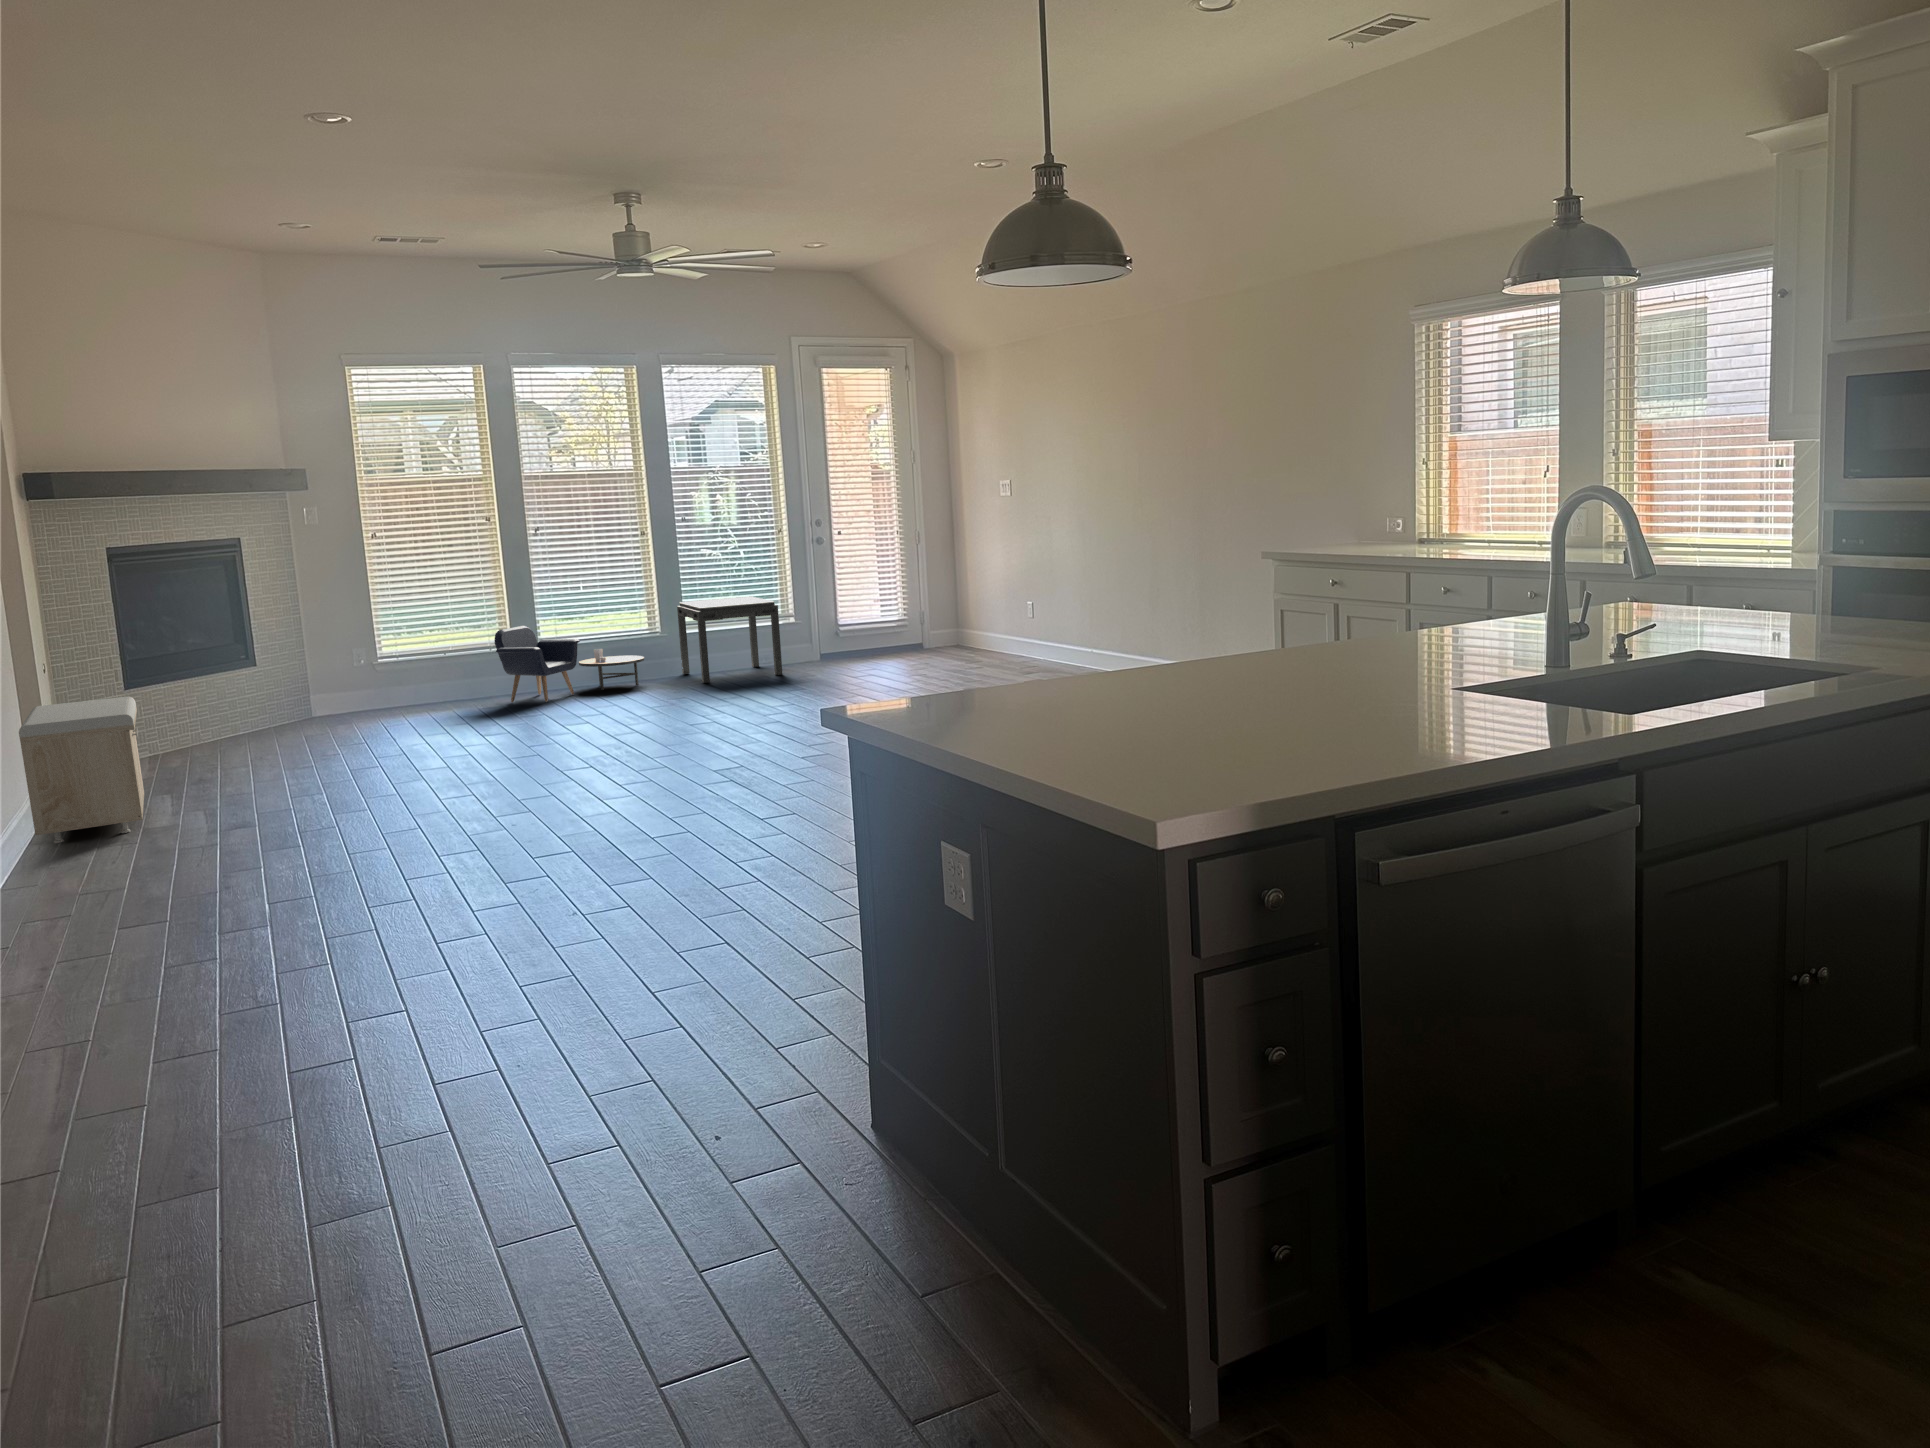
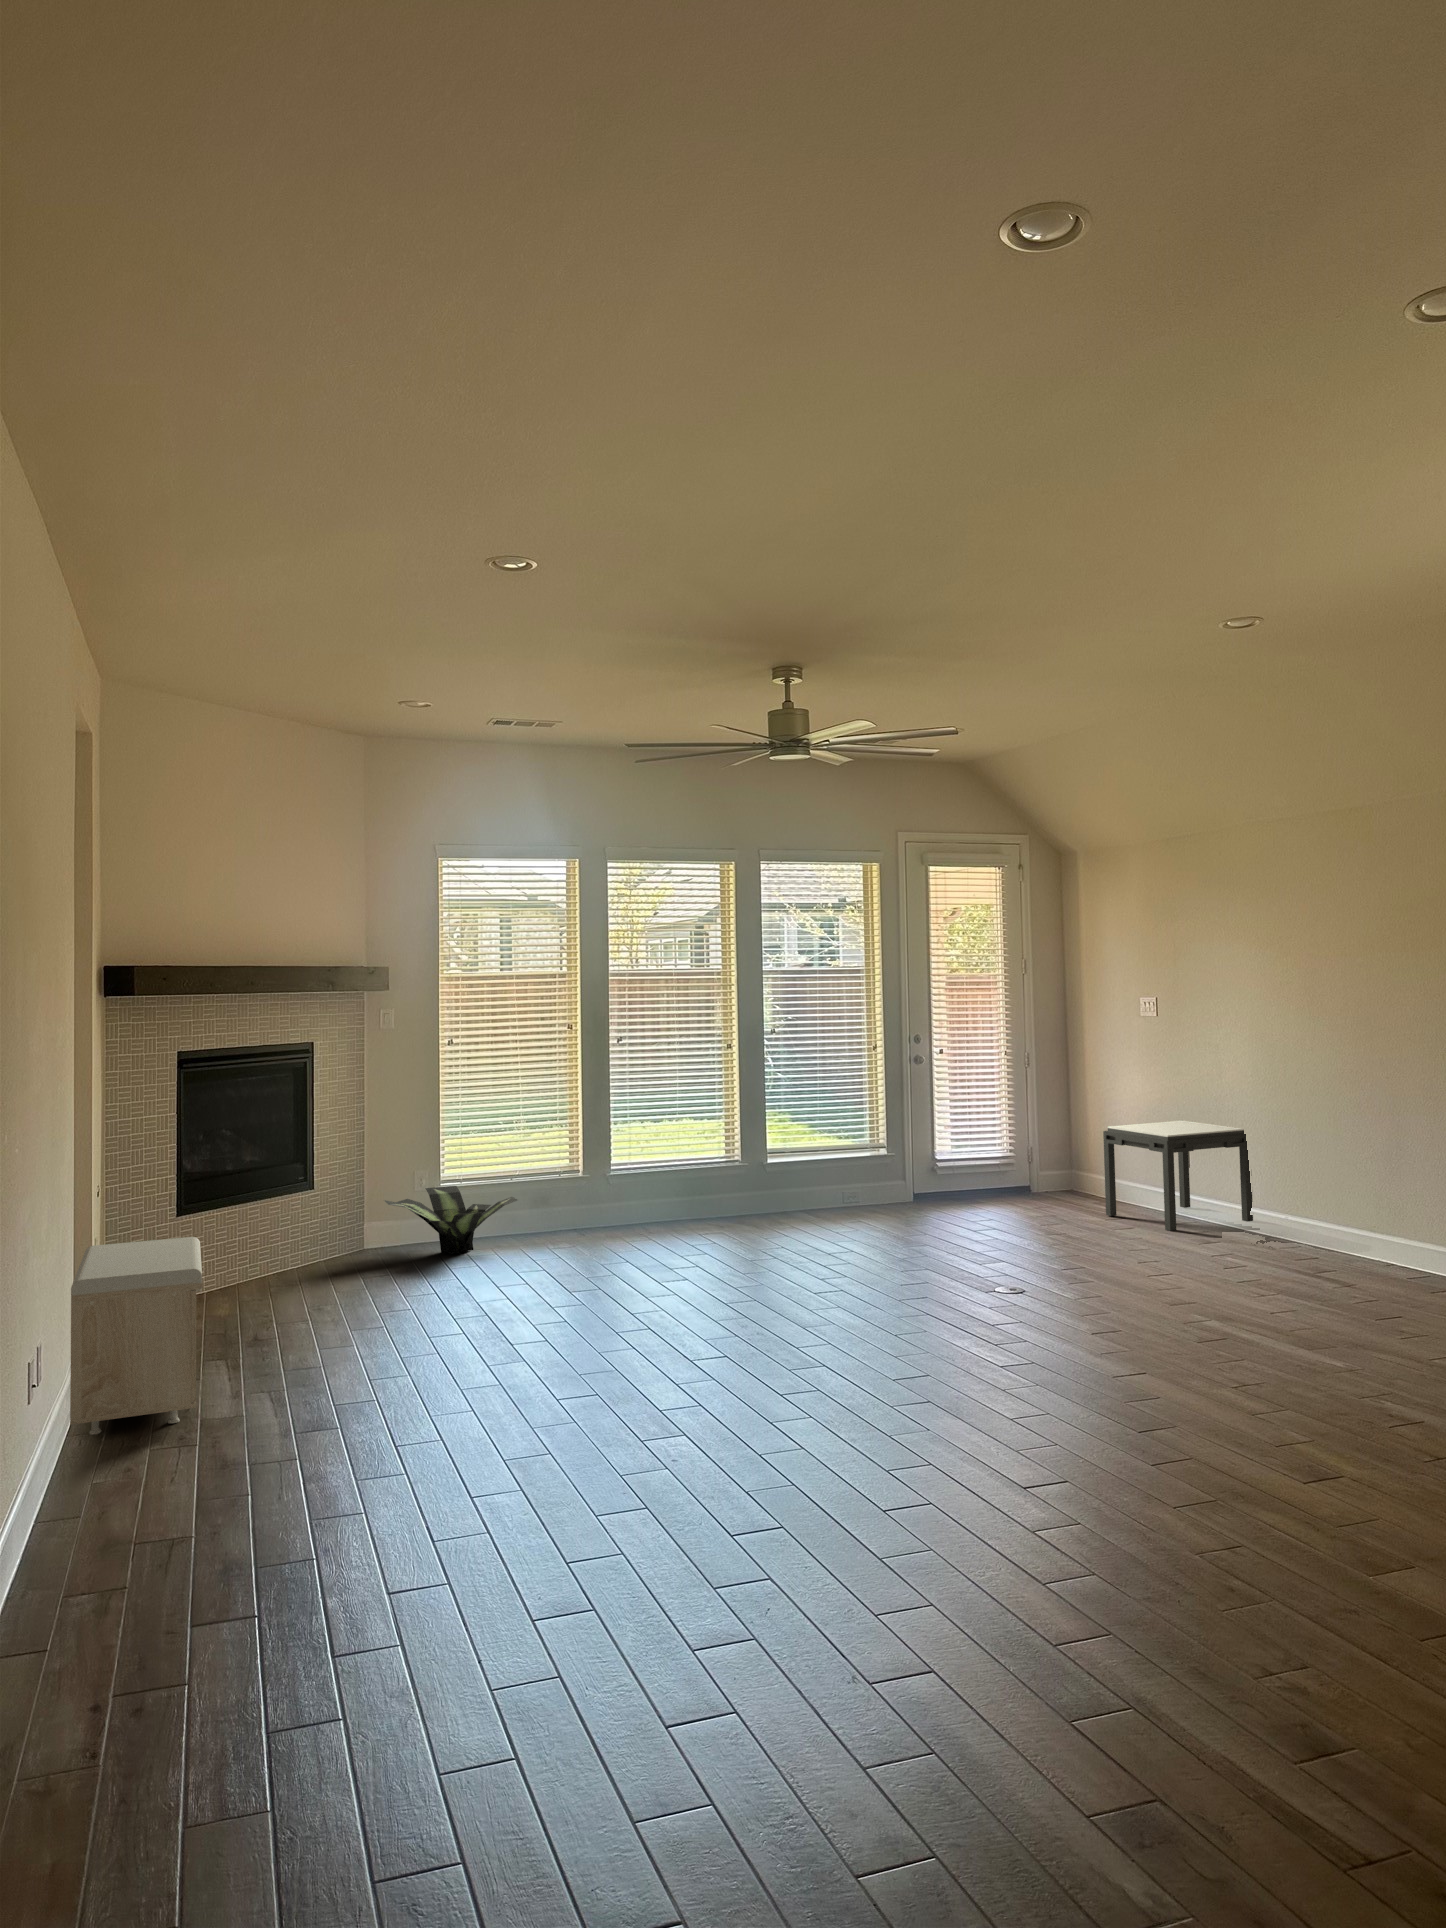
side table: present [677,596,782,683] -> present [1103,1120,1253,1231]
armchair: present [494,626,644,702] -> none [569,1149,727,1242]
potted plant: none [323,662,449,718] -> present [385,1186,518,1254]

